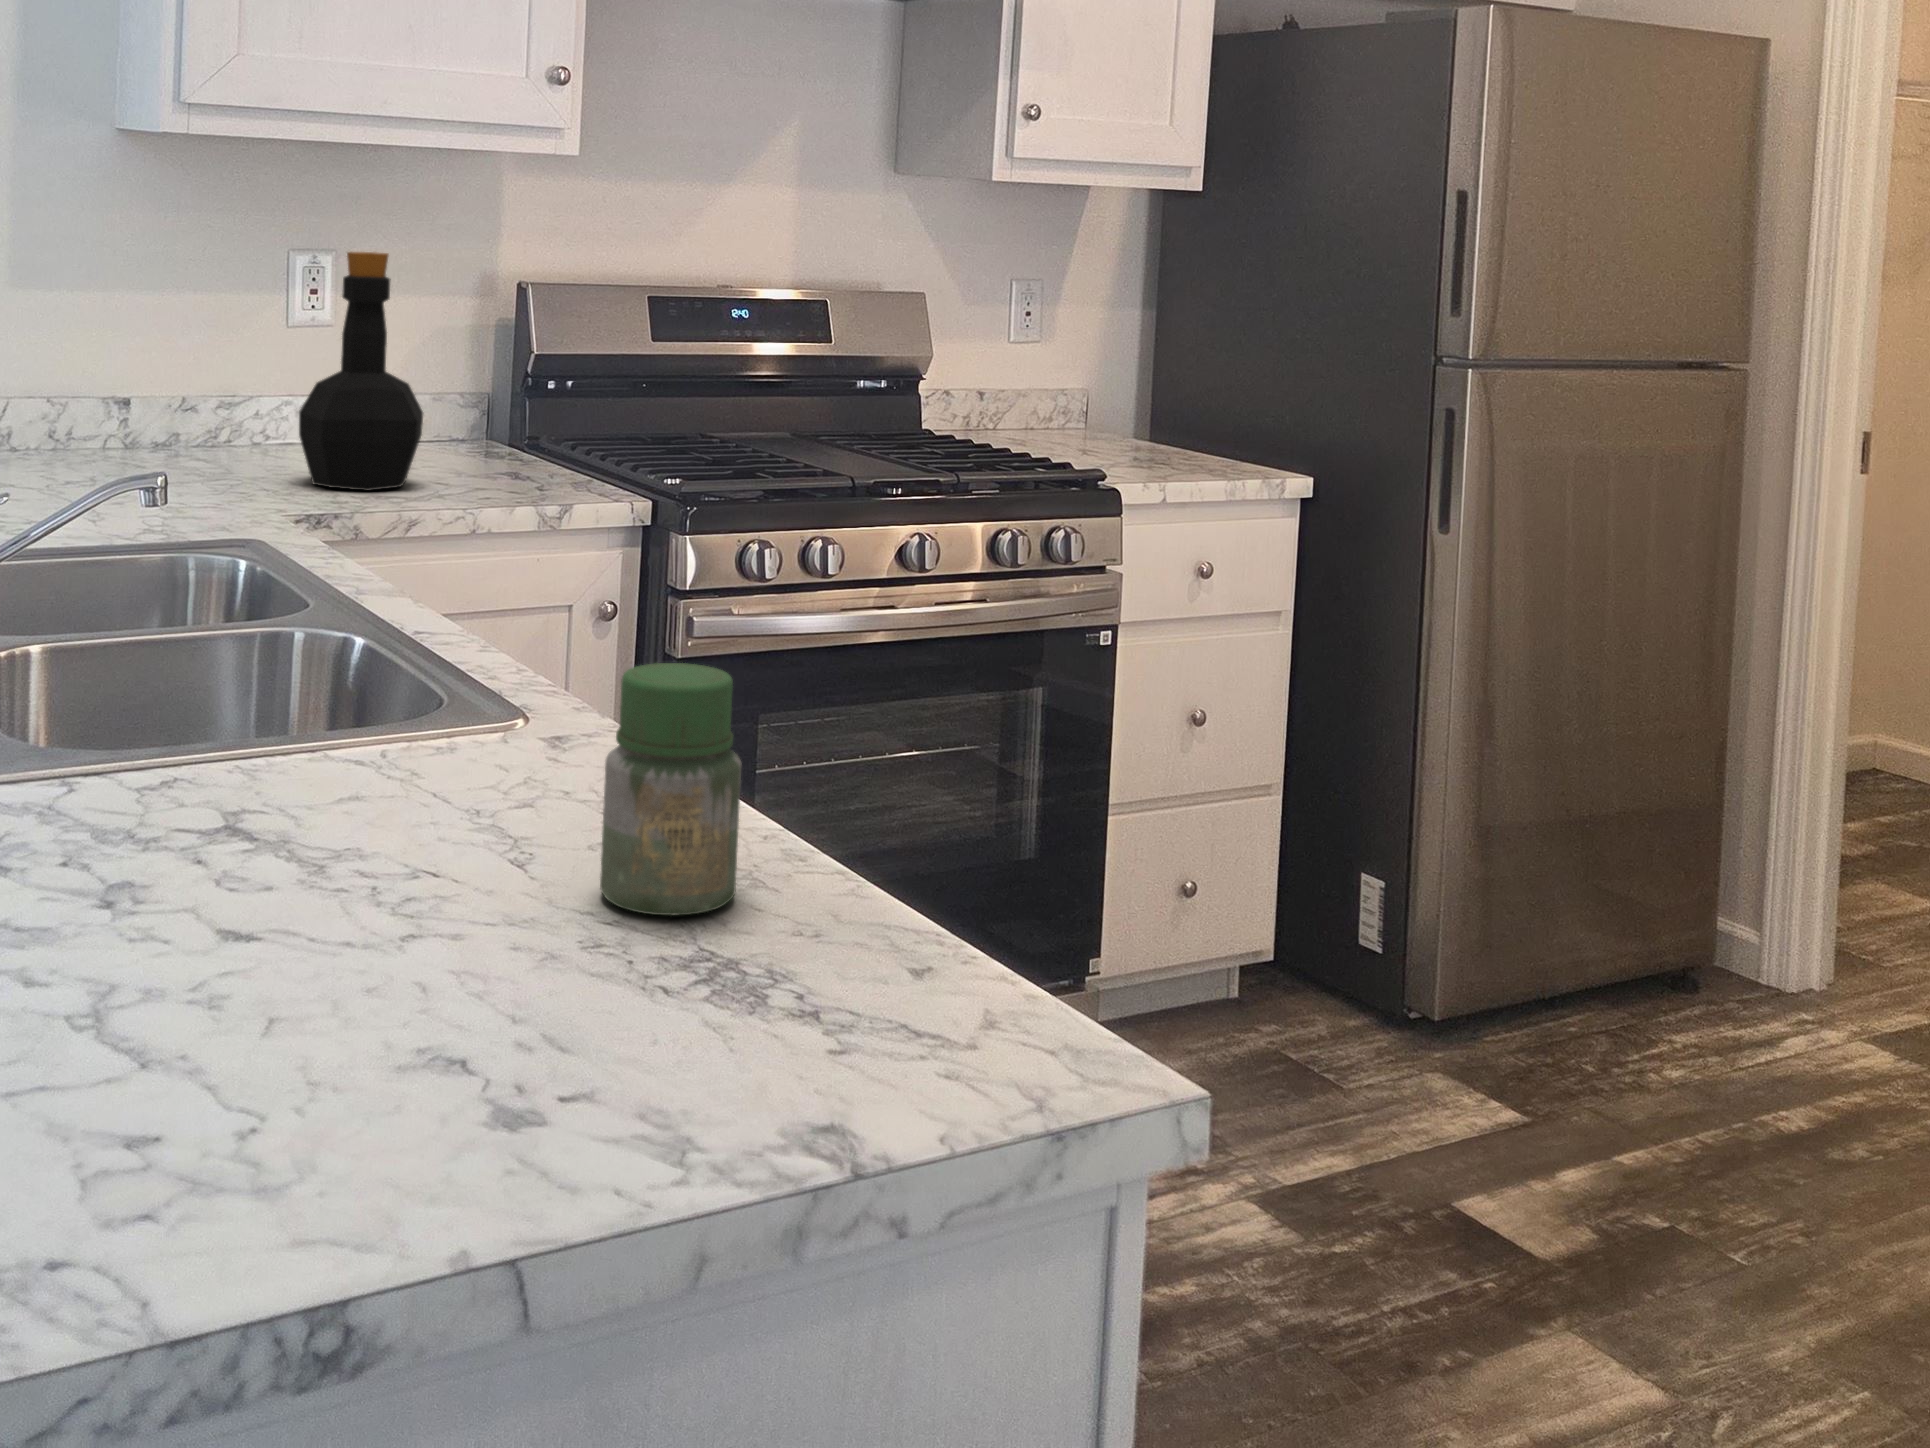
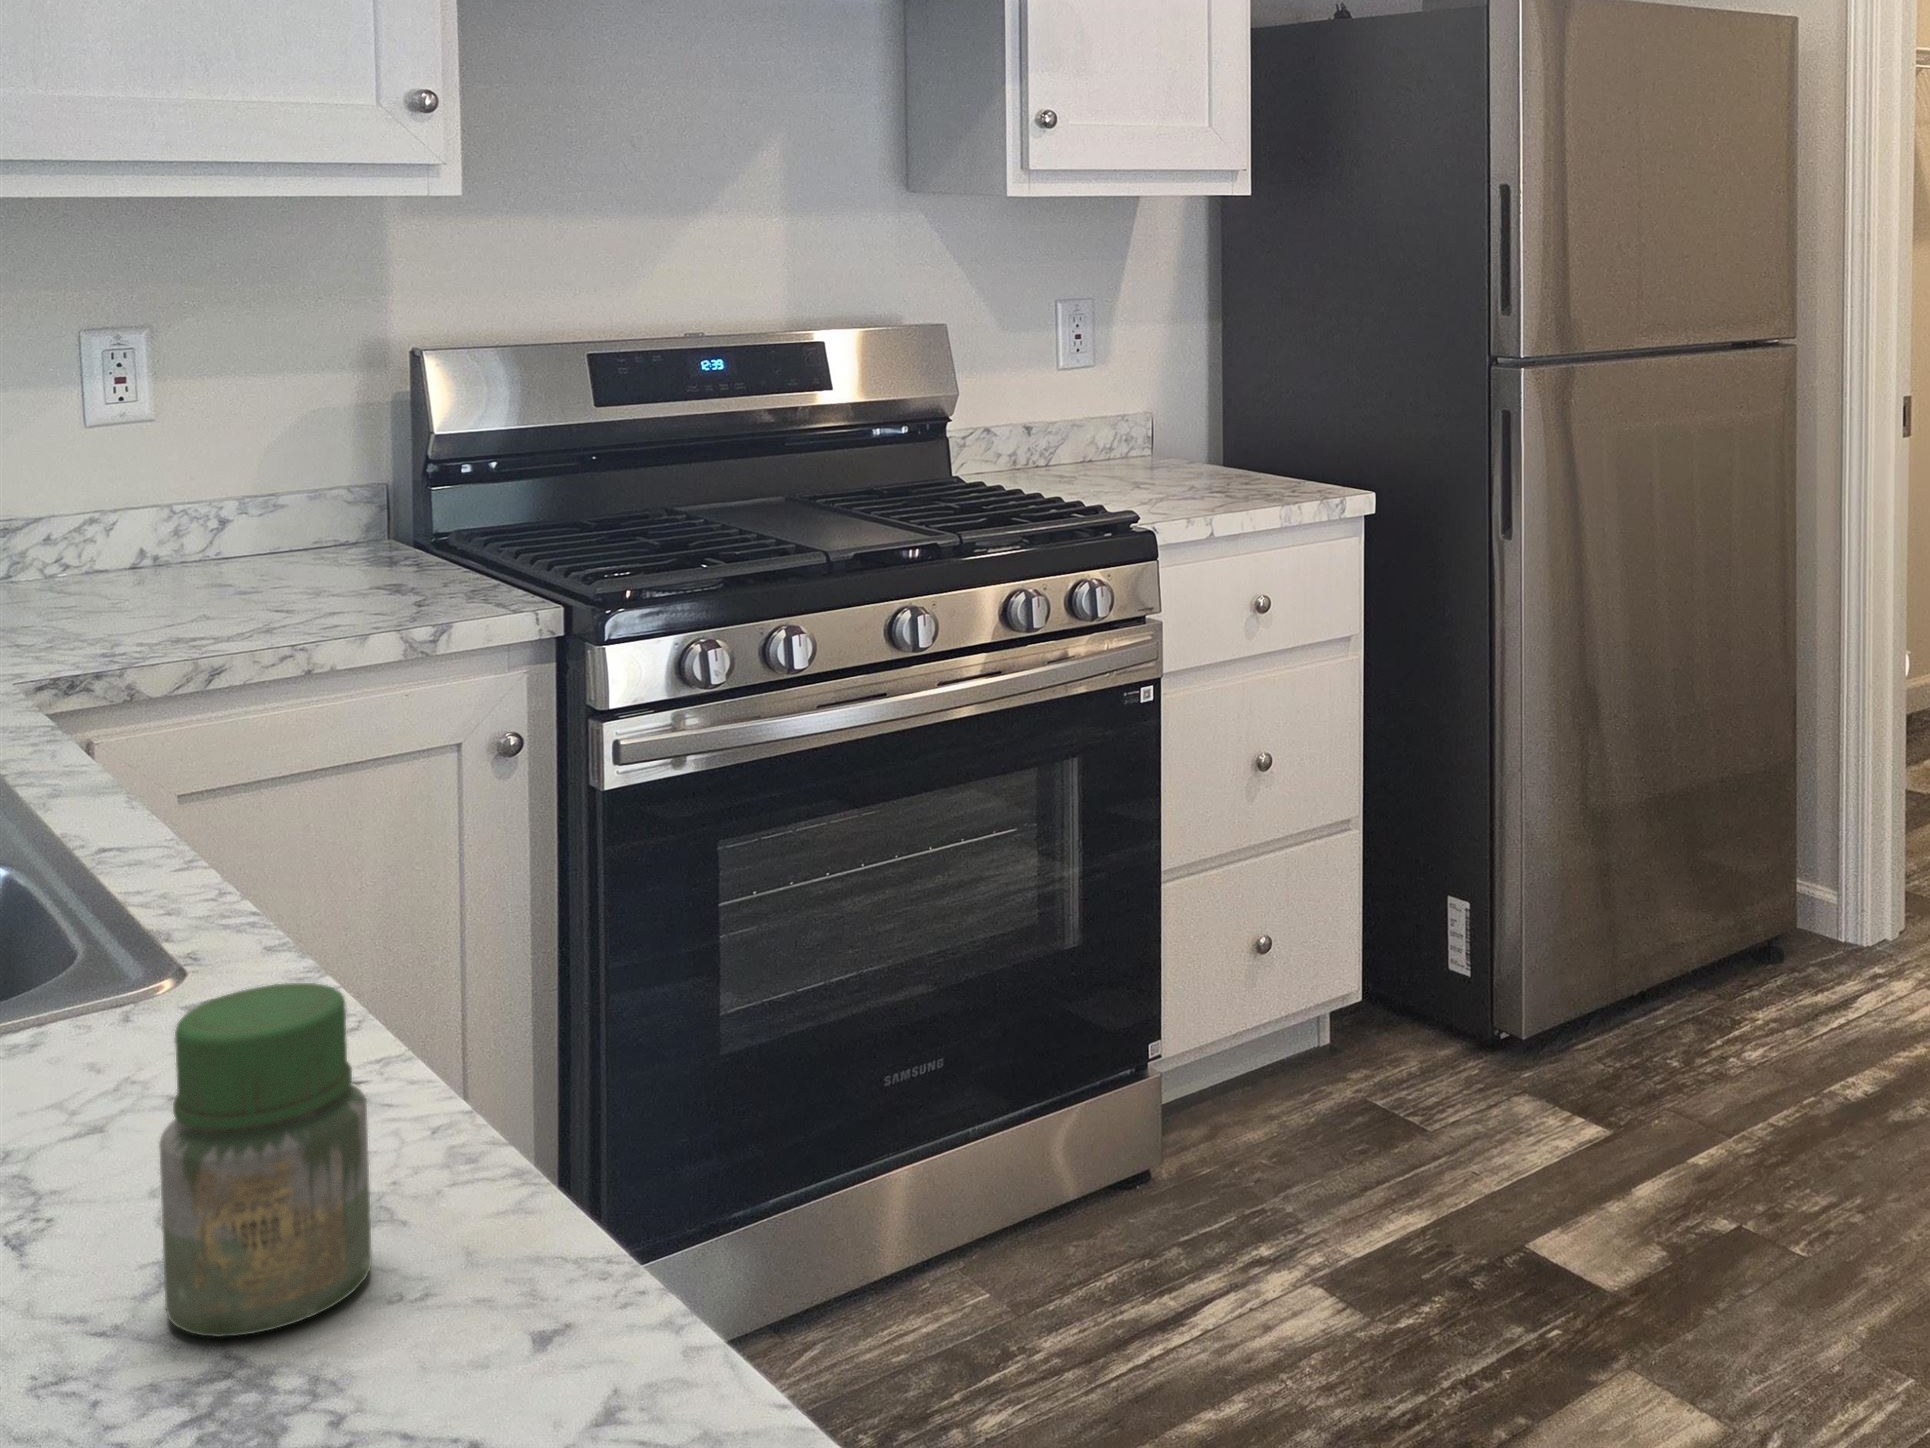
bottle: present [299,252,423,491] -> none [80,336,261,634]

